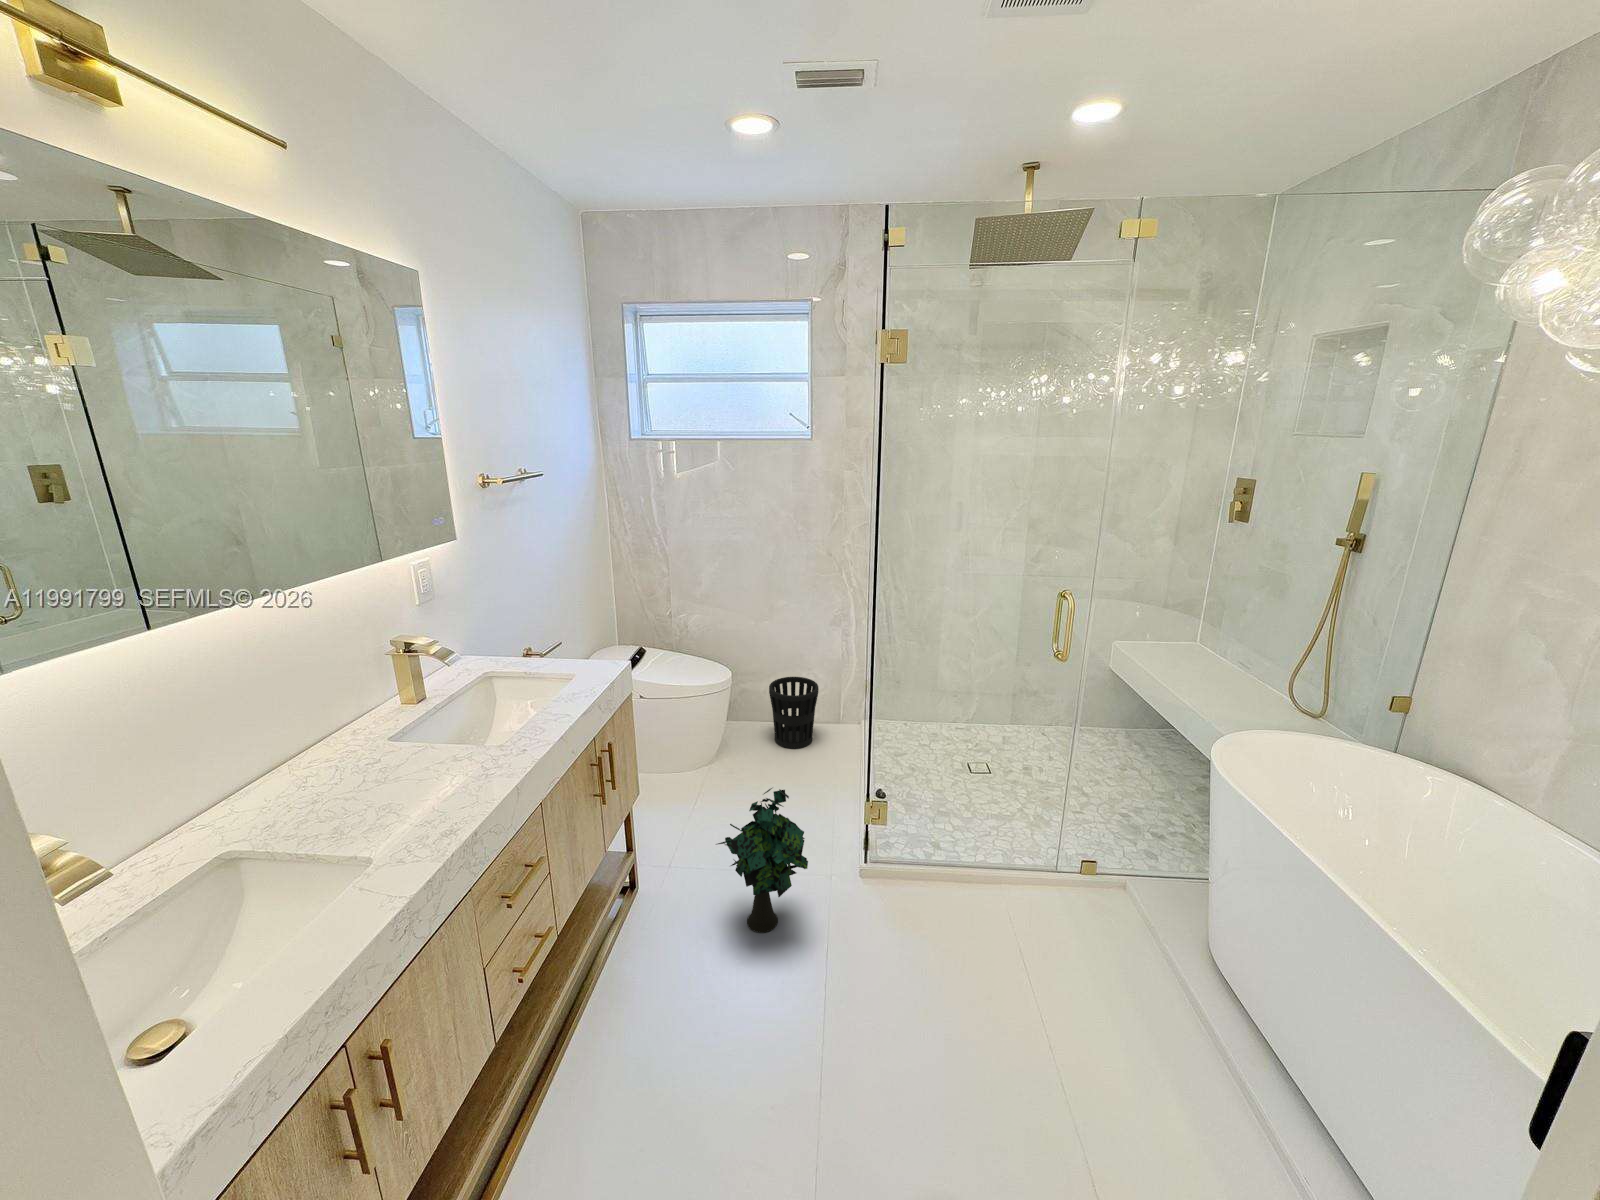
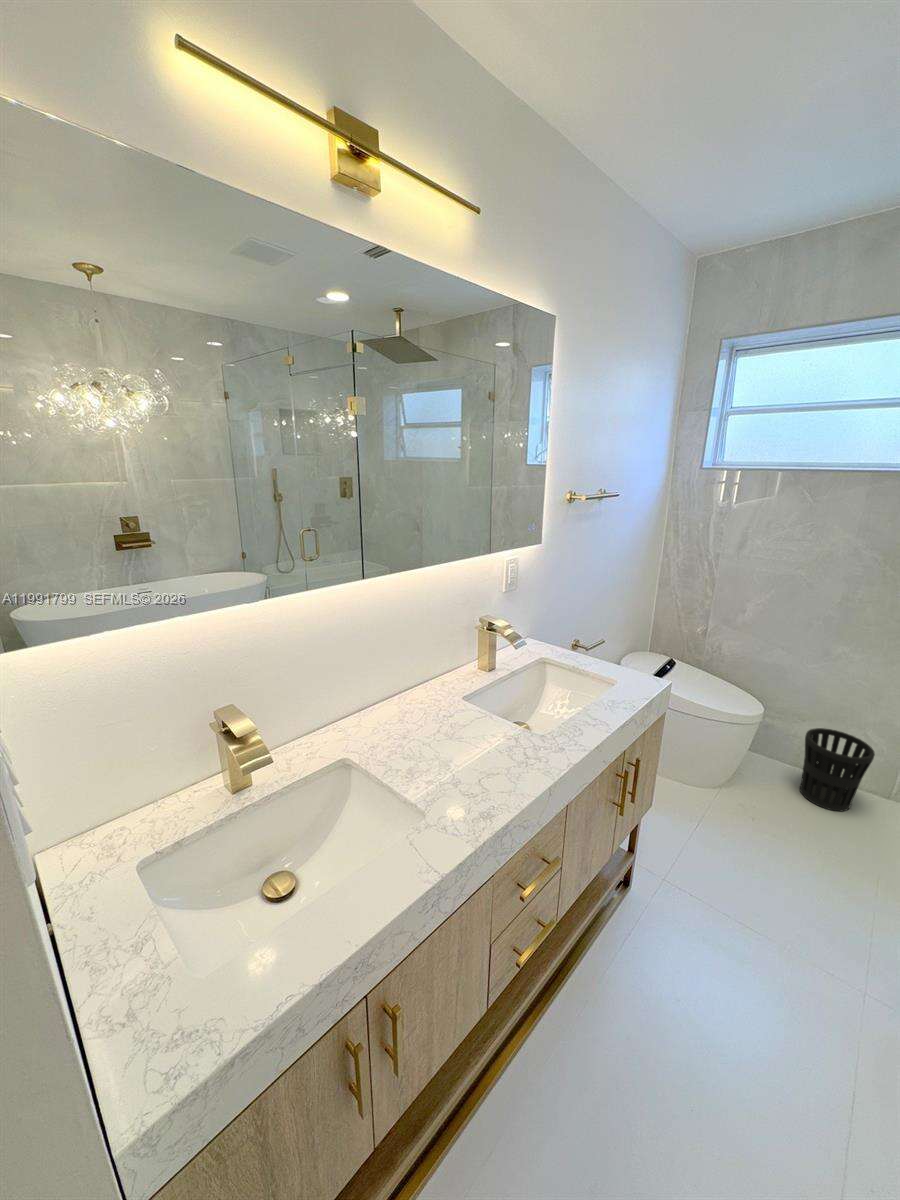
decorative plant: present [718,788,808,933] -> none [728,873,856,1024]

